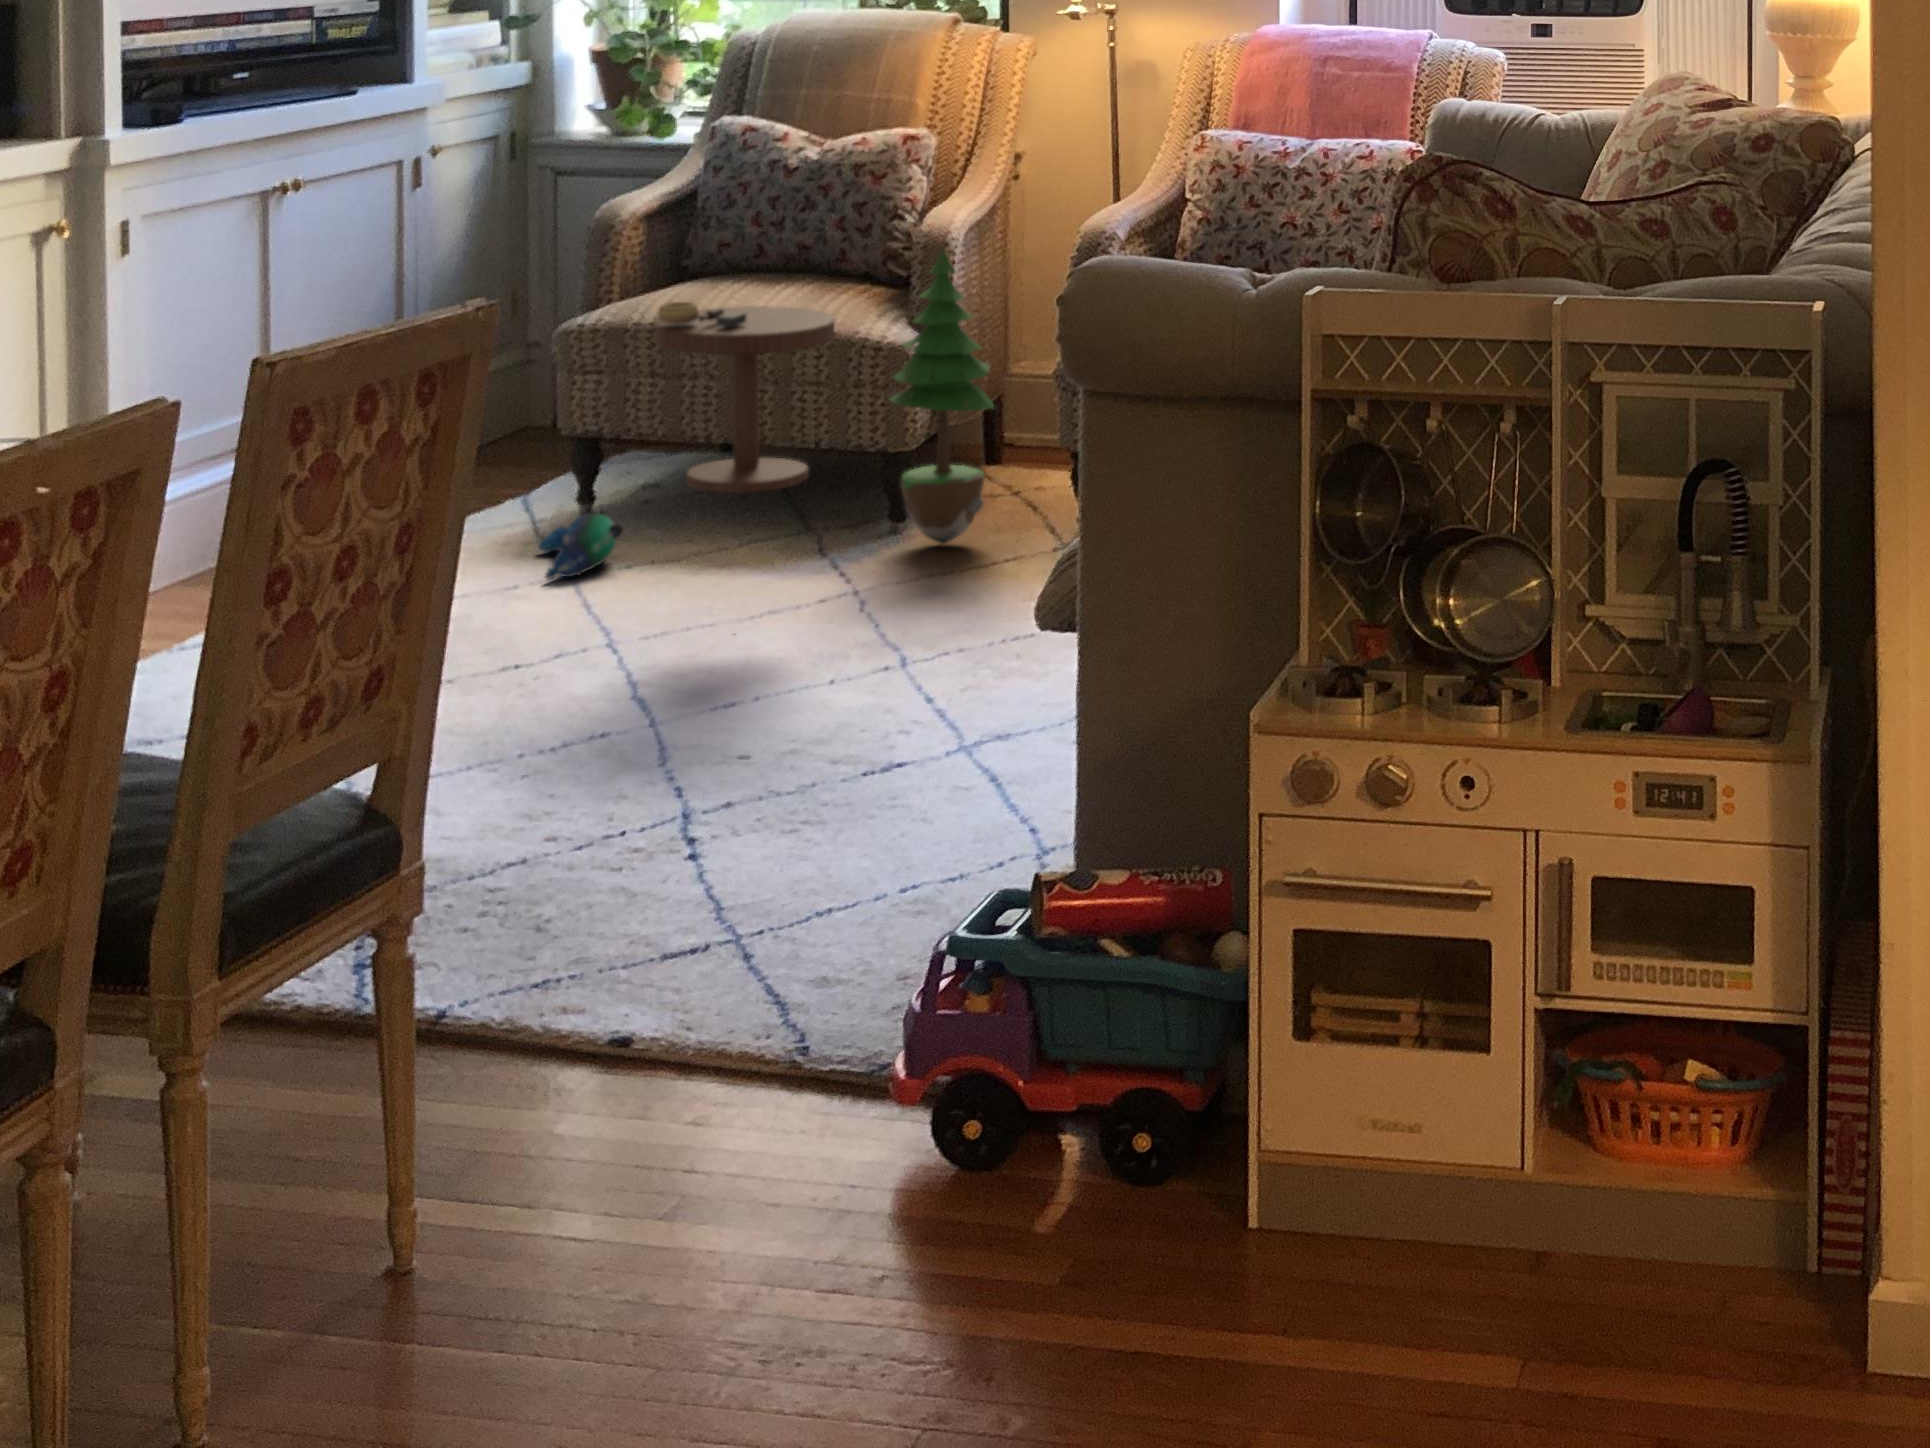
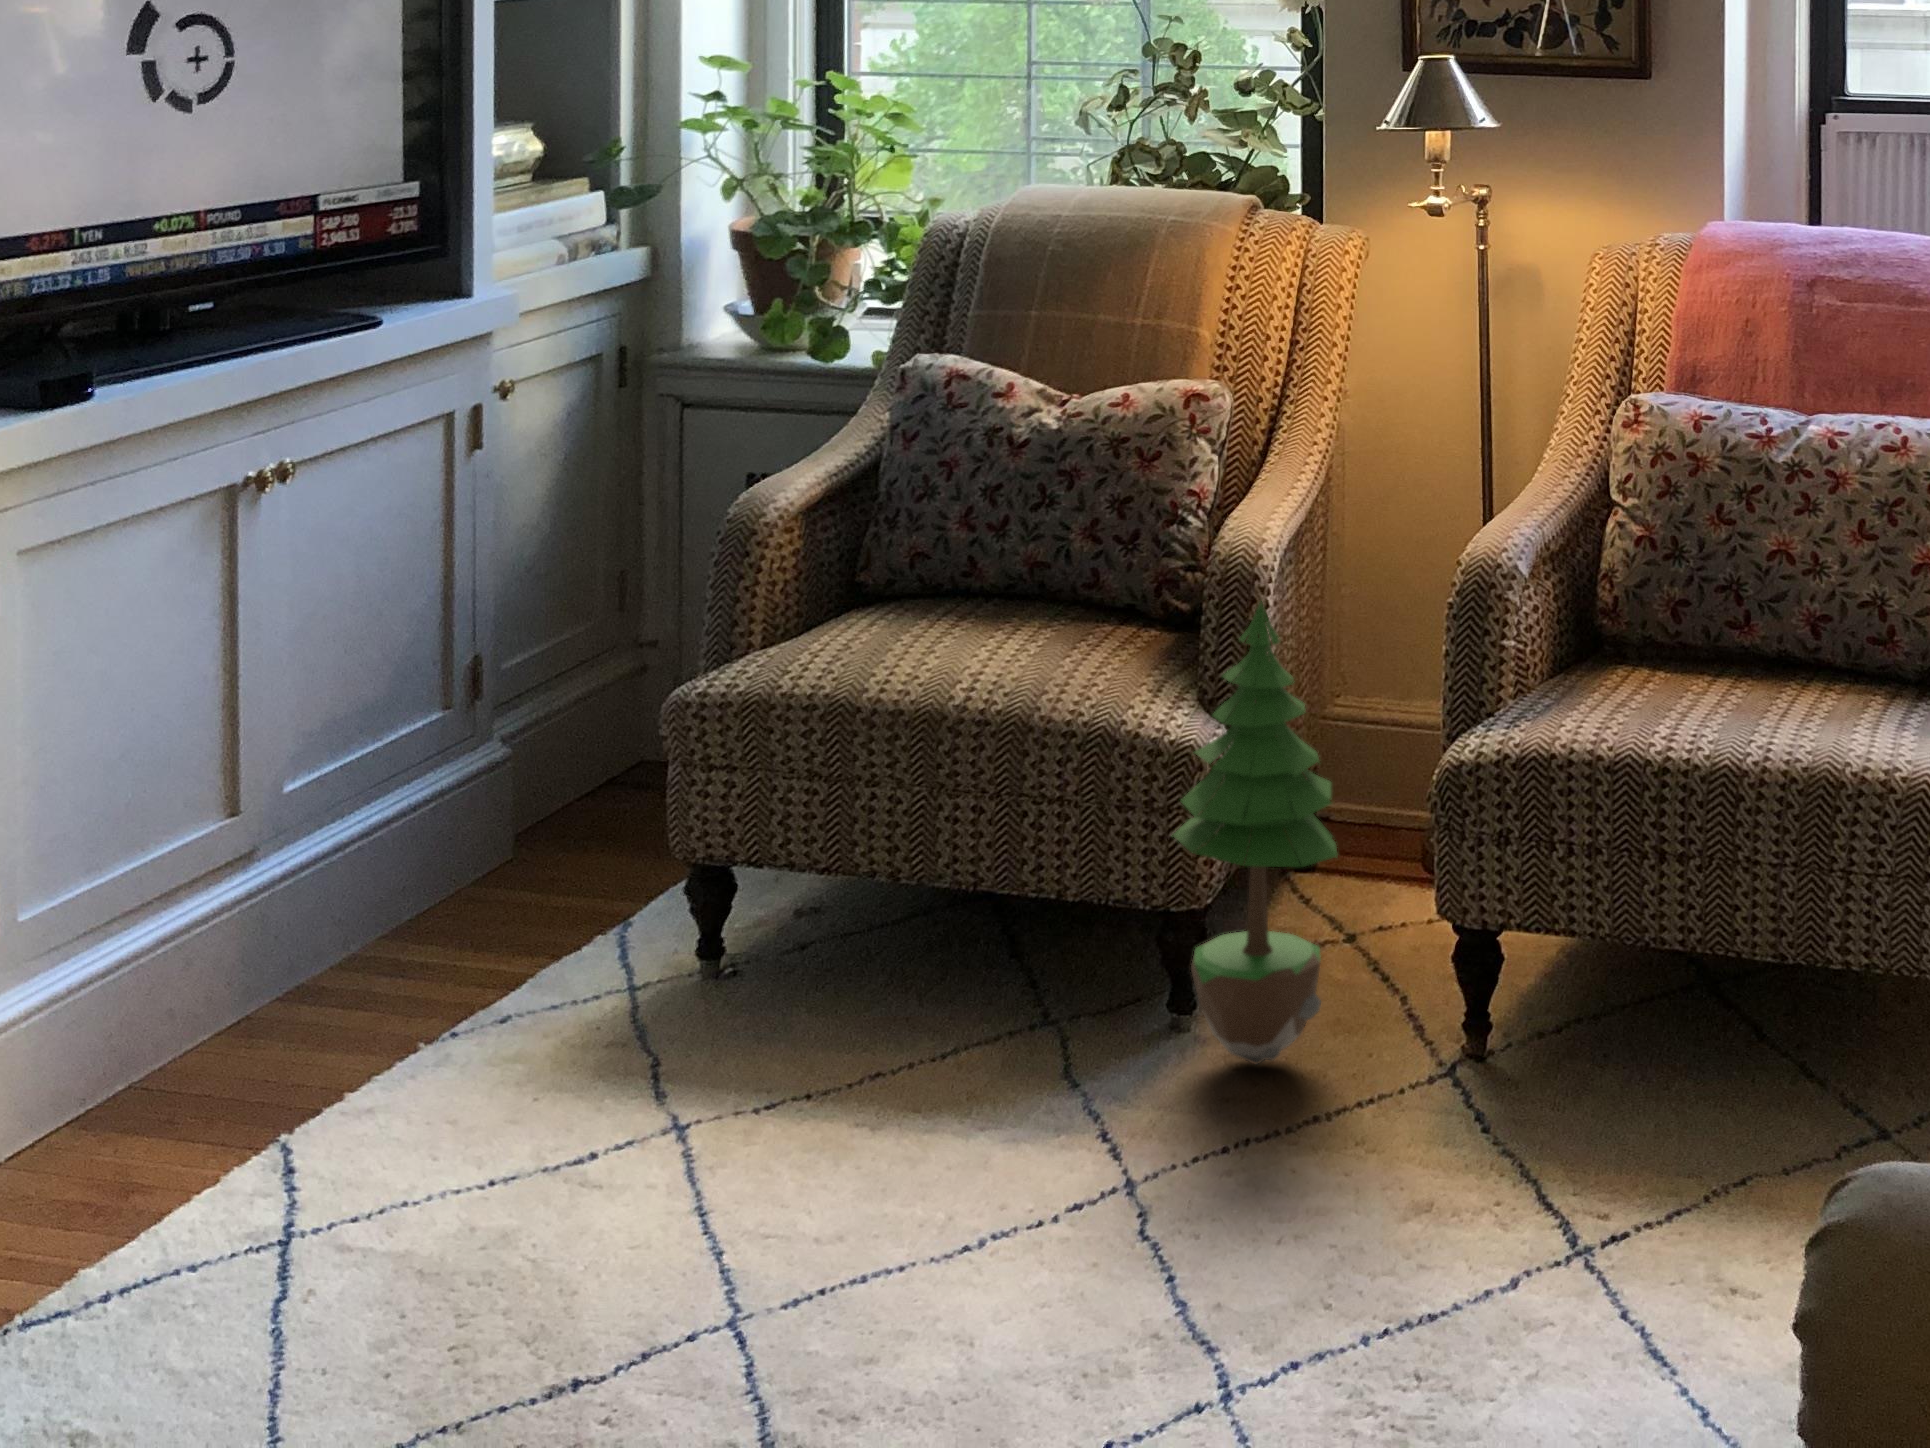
side table: present [655,302,835,493] -> none [813,741,1110,1305]
plush toy: present [539,513,623,579] -> none [632,1009,764,1141]

